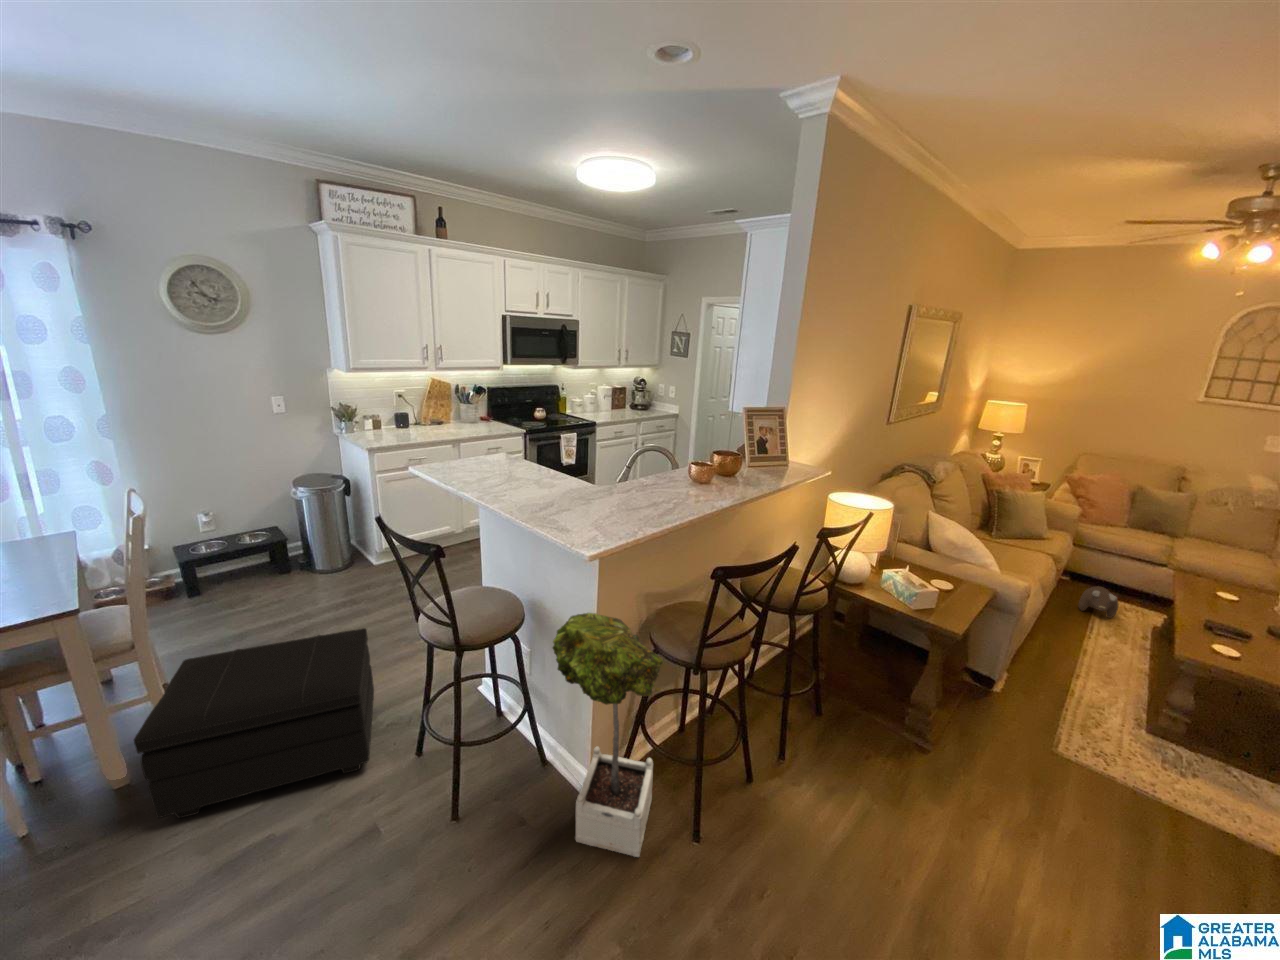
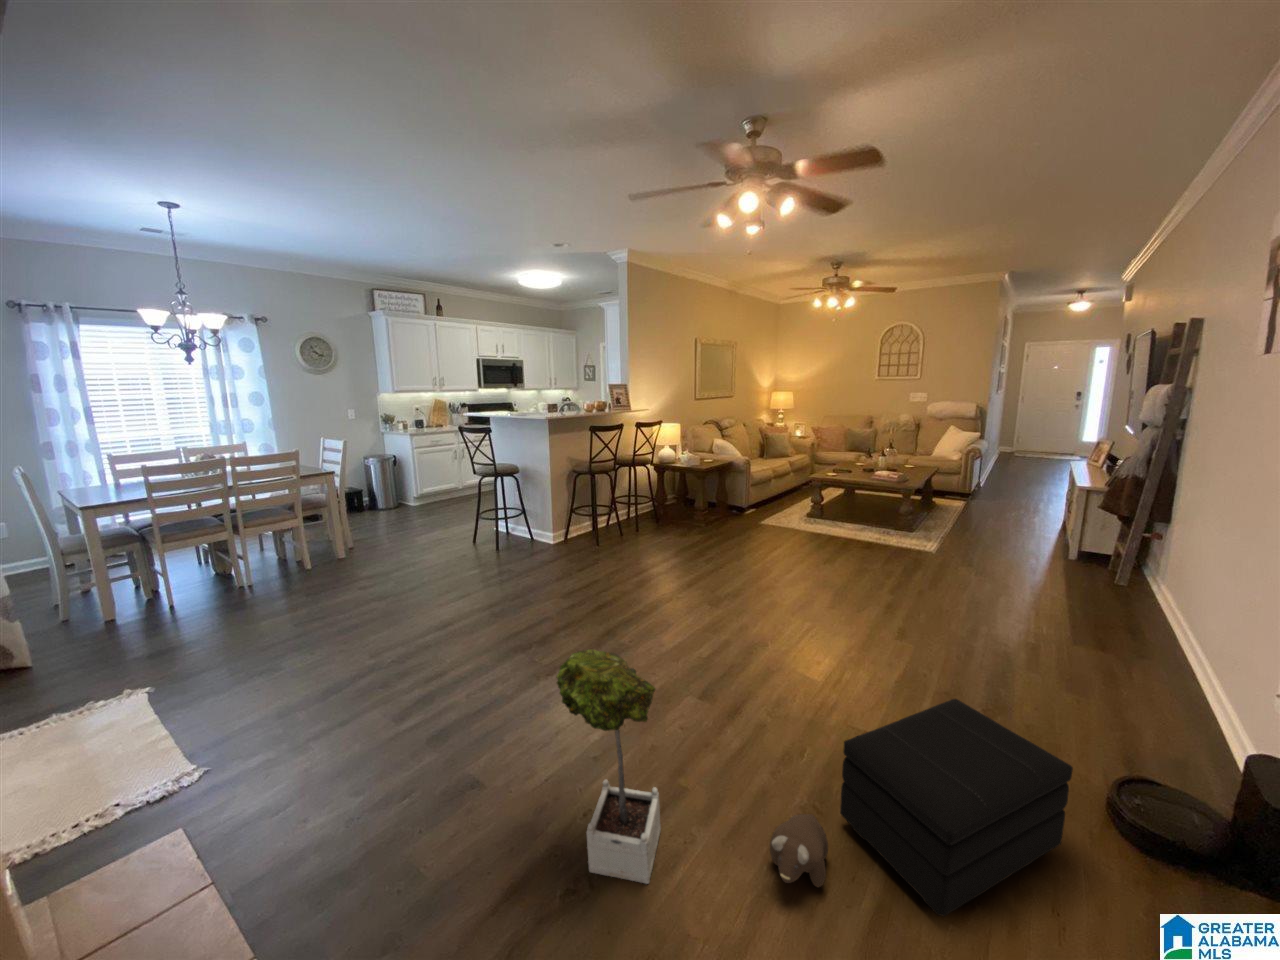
plush toy: present [1079,586,1118,618] -> present [770,814,828,887]
footstool: present [134,628,374,818] -> present [840,699,1073,916]

